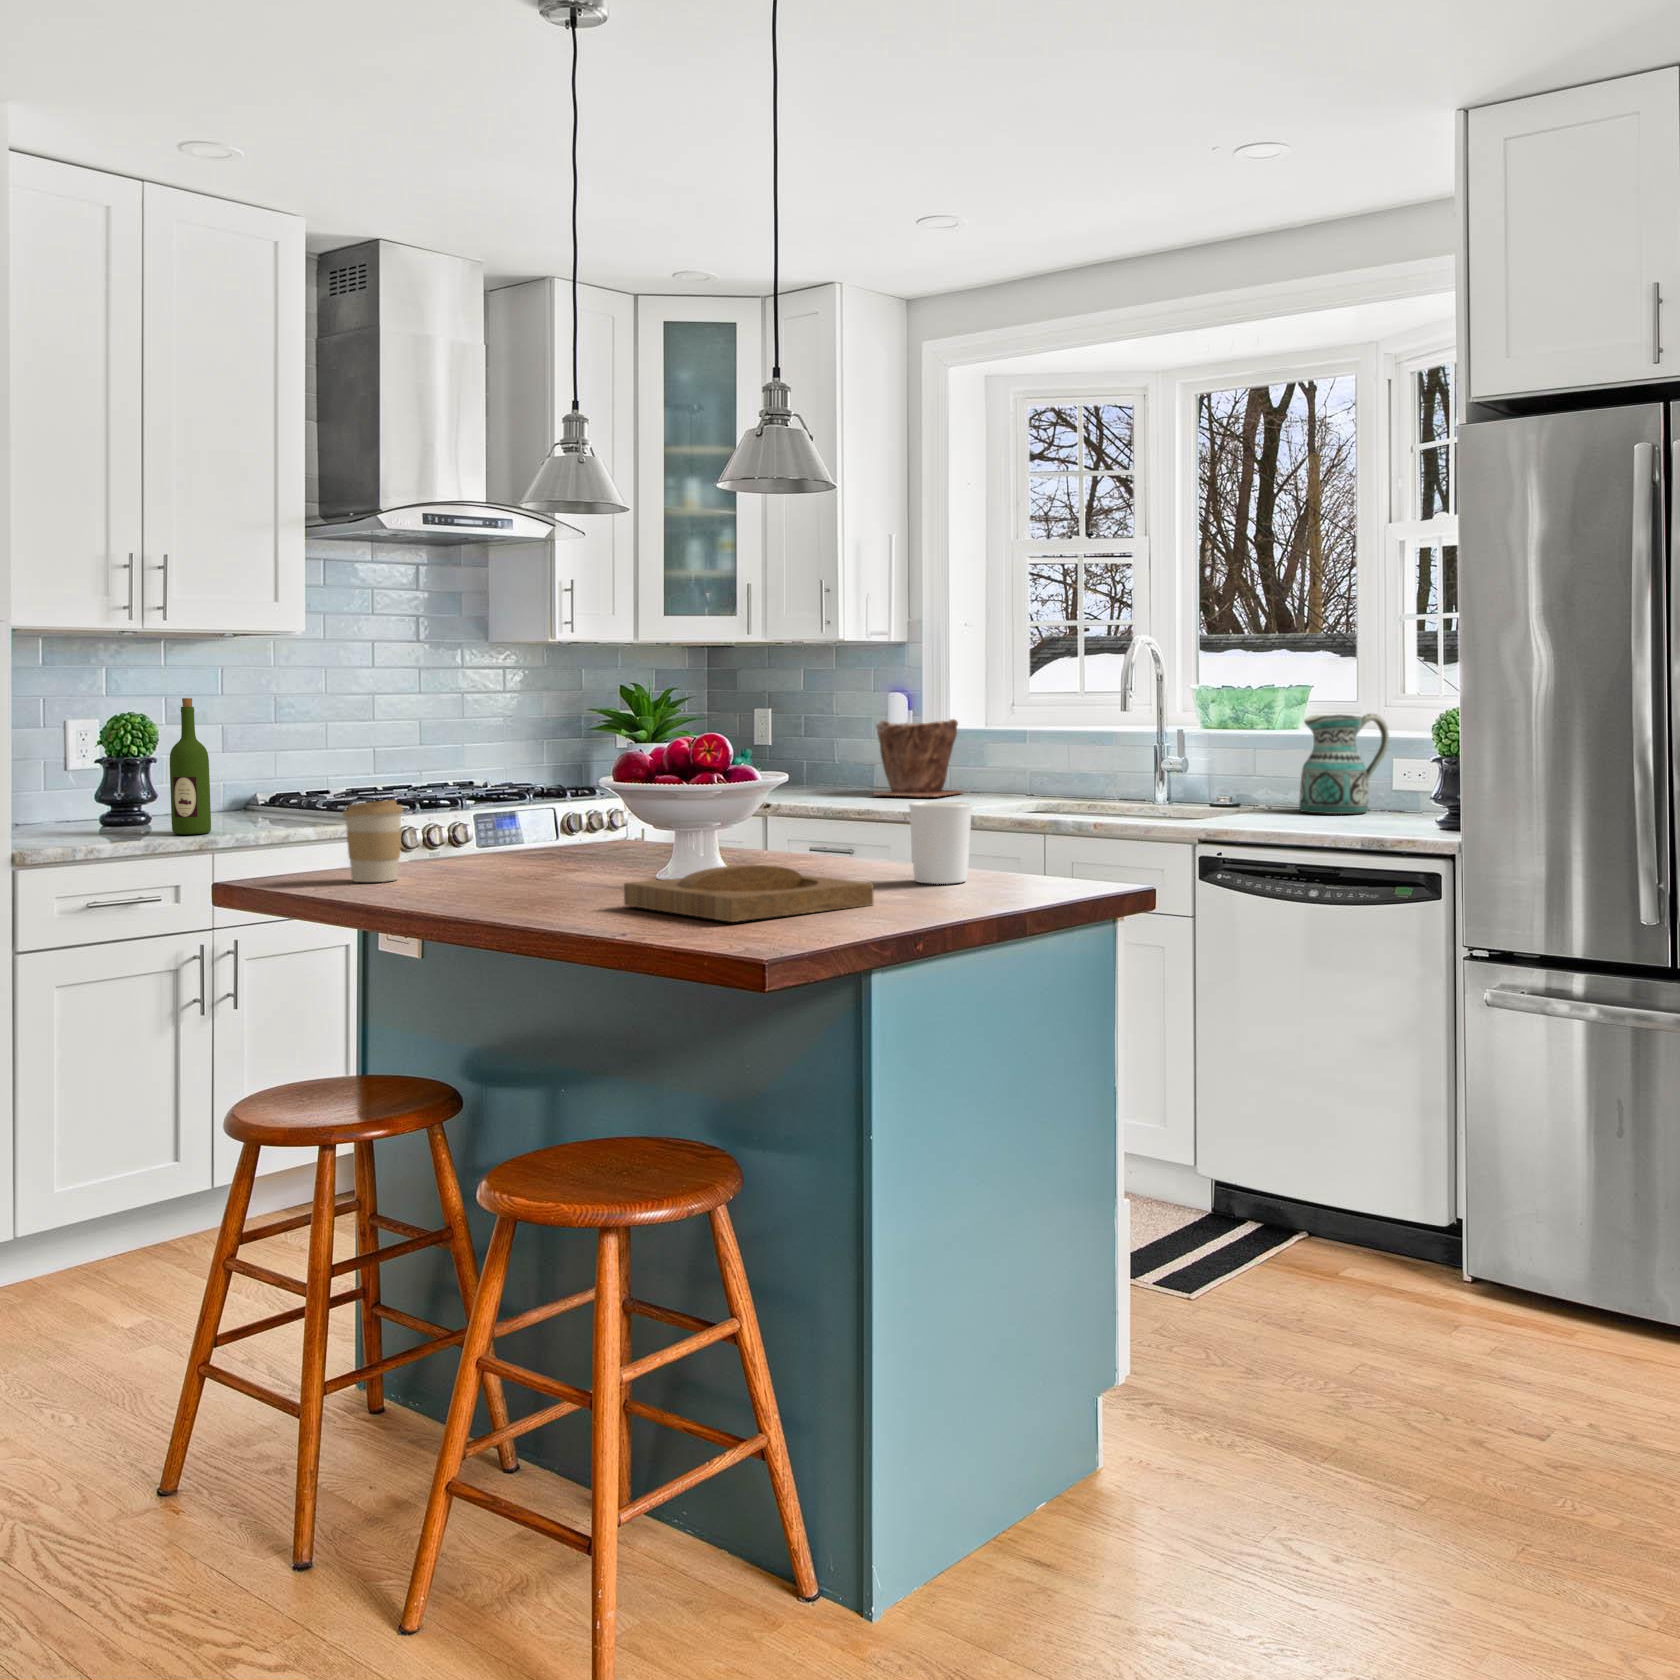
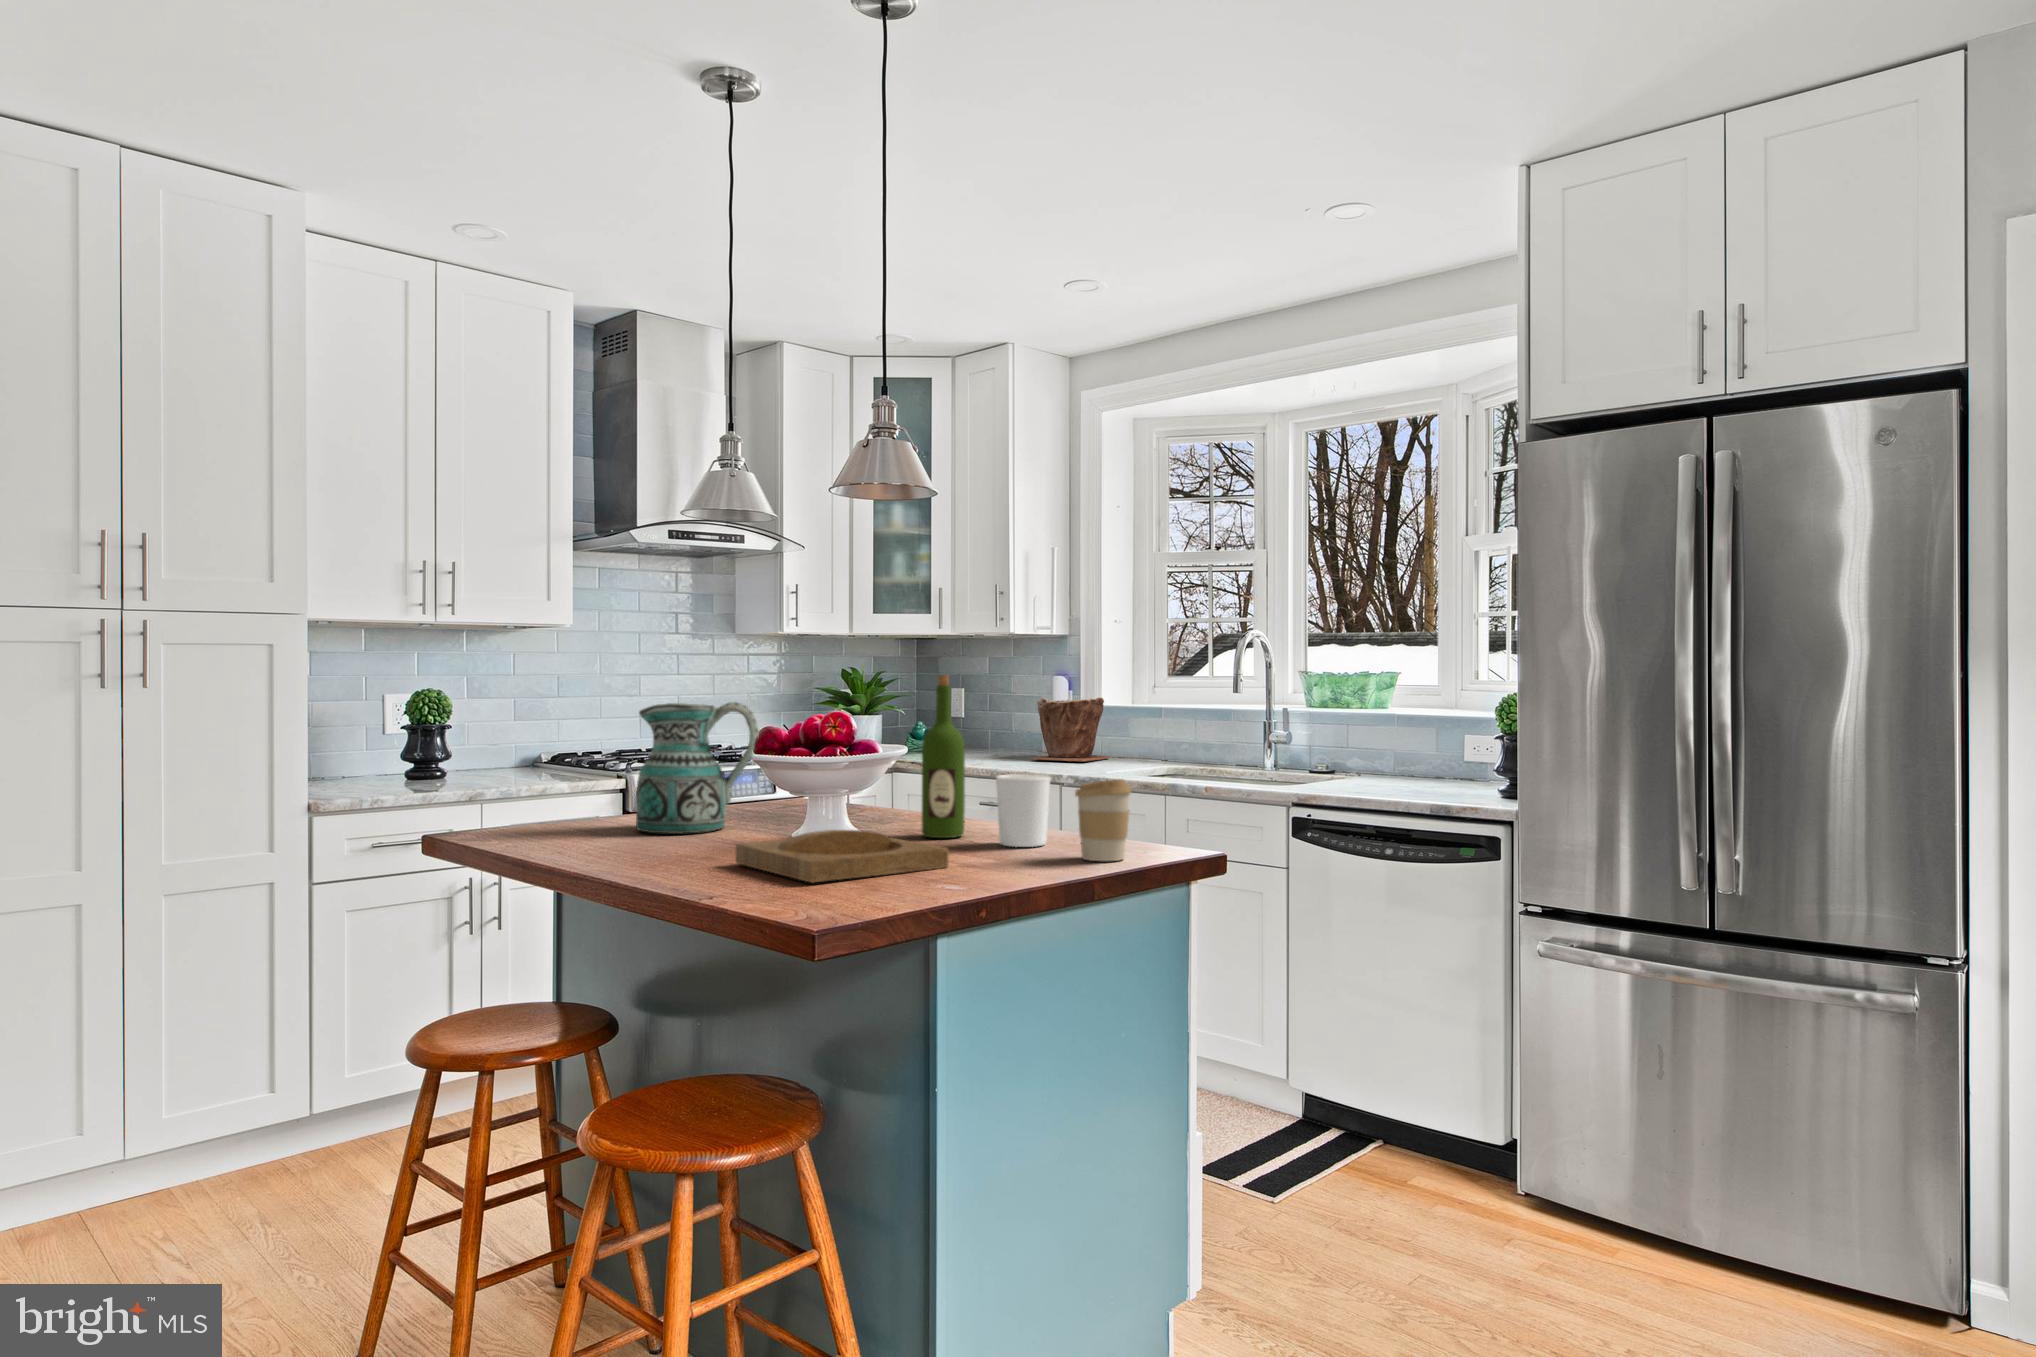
wine bottle: present [170,698,211,834] -> present [922,675,965,838]
ceramic pitcher: present [1299,714,1389,814] -> present [636,702,759,834]
coffee cup: present [343,800,403,882] -> present [1075,779,1131,861]

